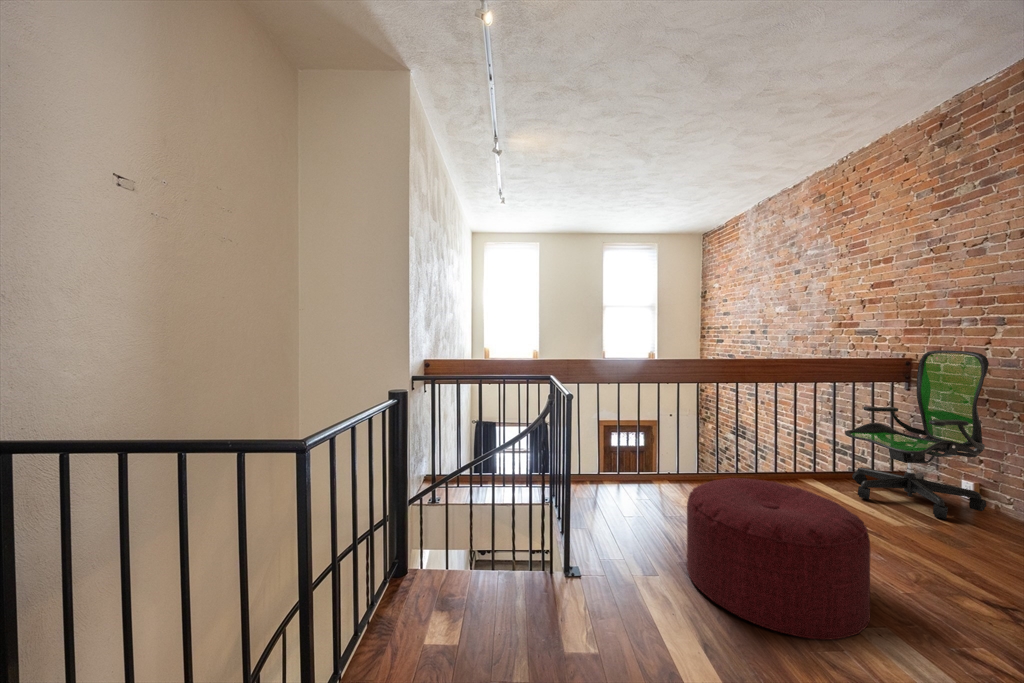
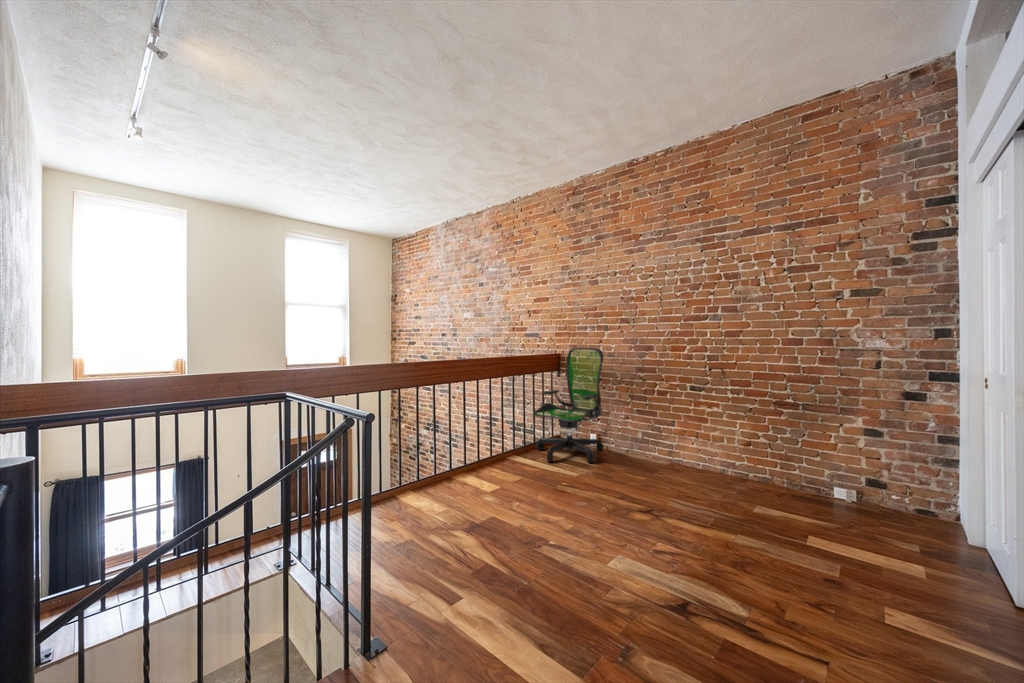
ottoman: present [687,478,870,640] -> none [476,467,610,600]

